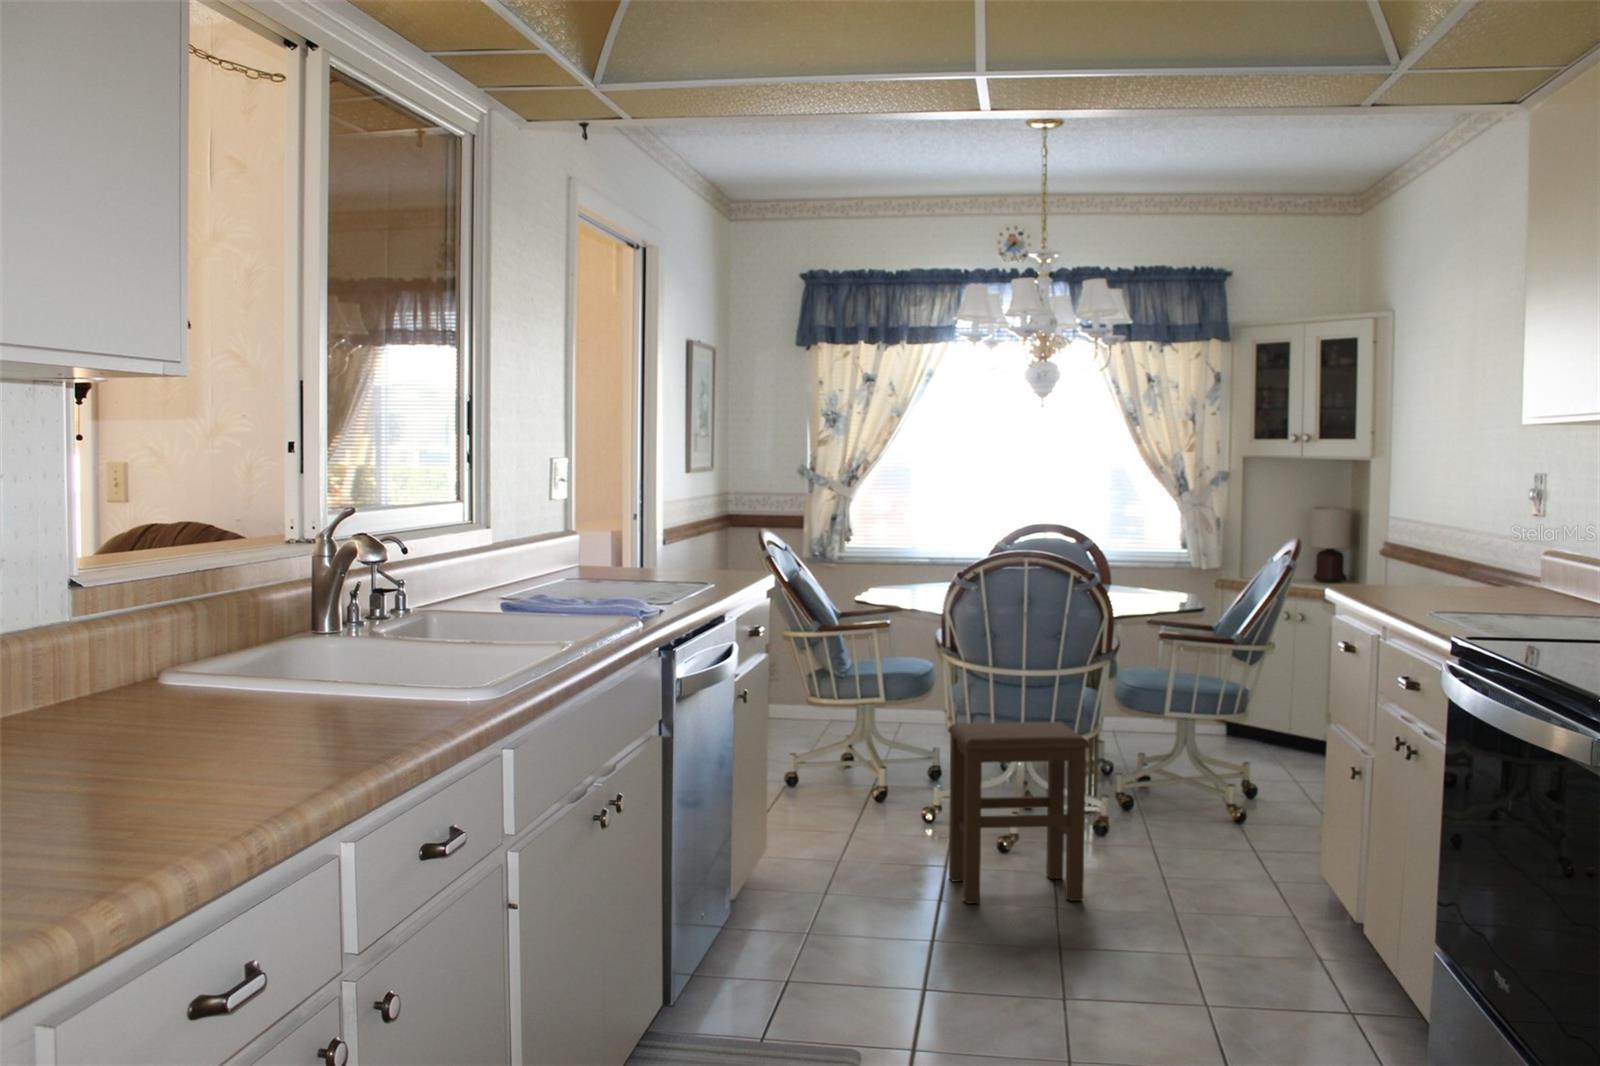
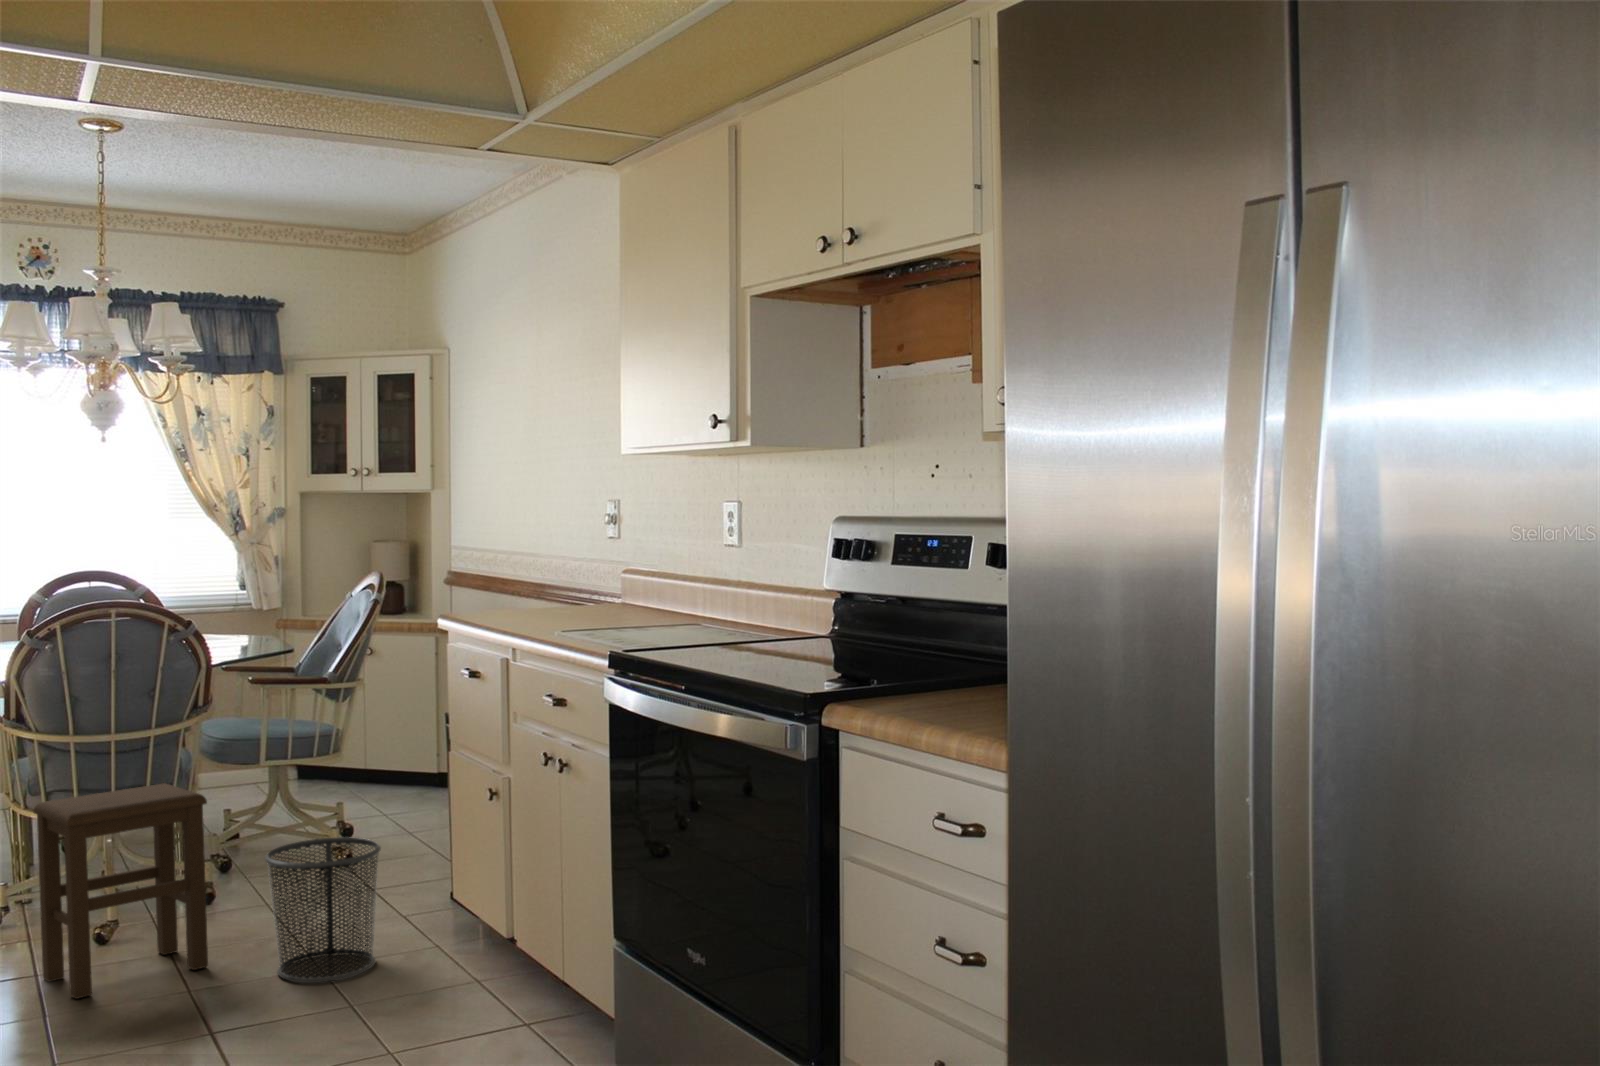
waste bin: none [1135,799,1251,946] -> present [265,837,381,983]

